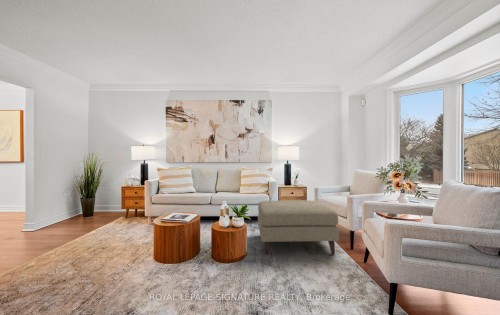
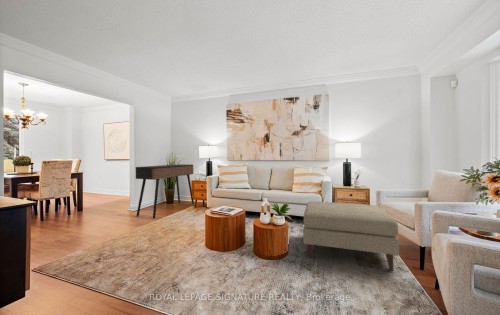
console table: none [43,168,124,236] -> present [136,164,194,218]

